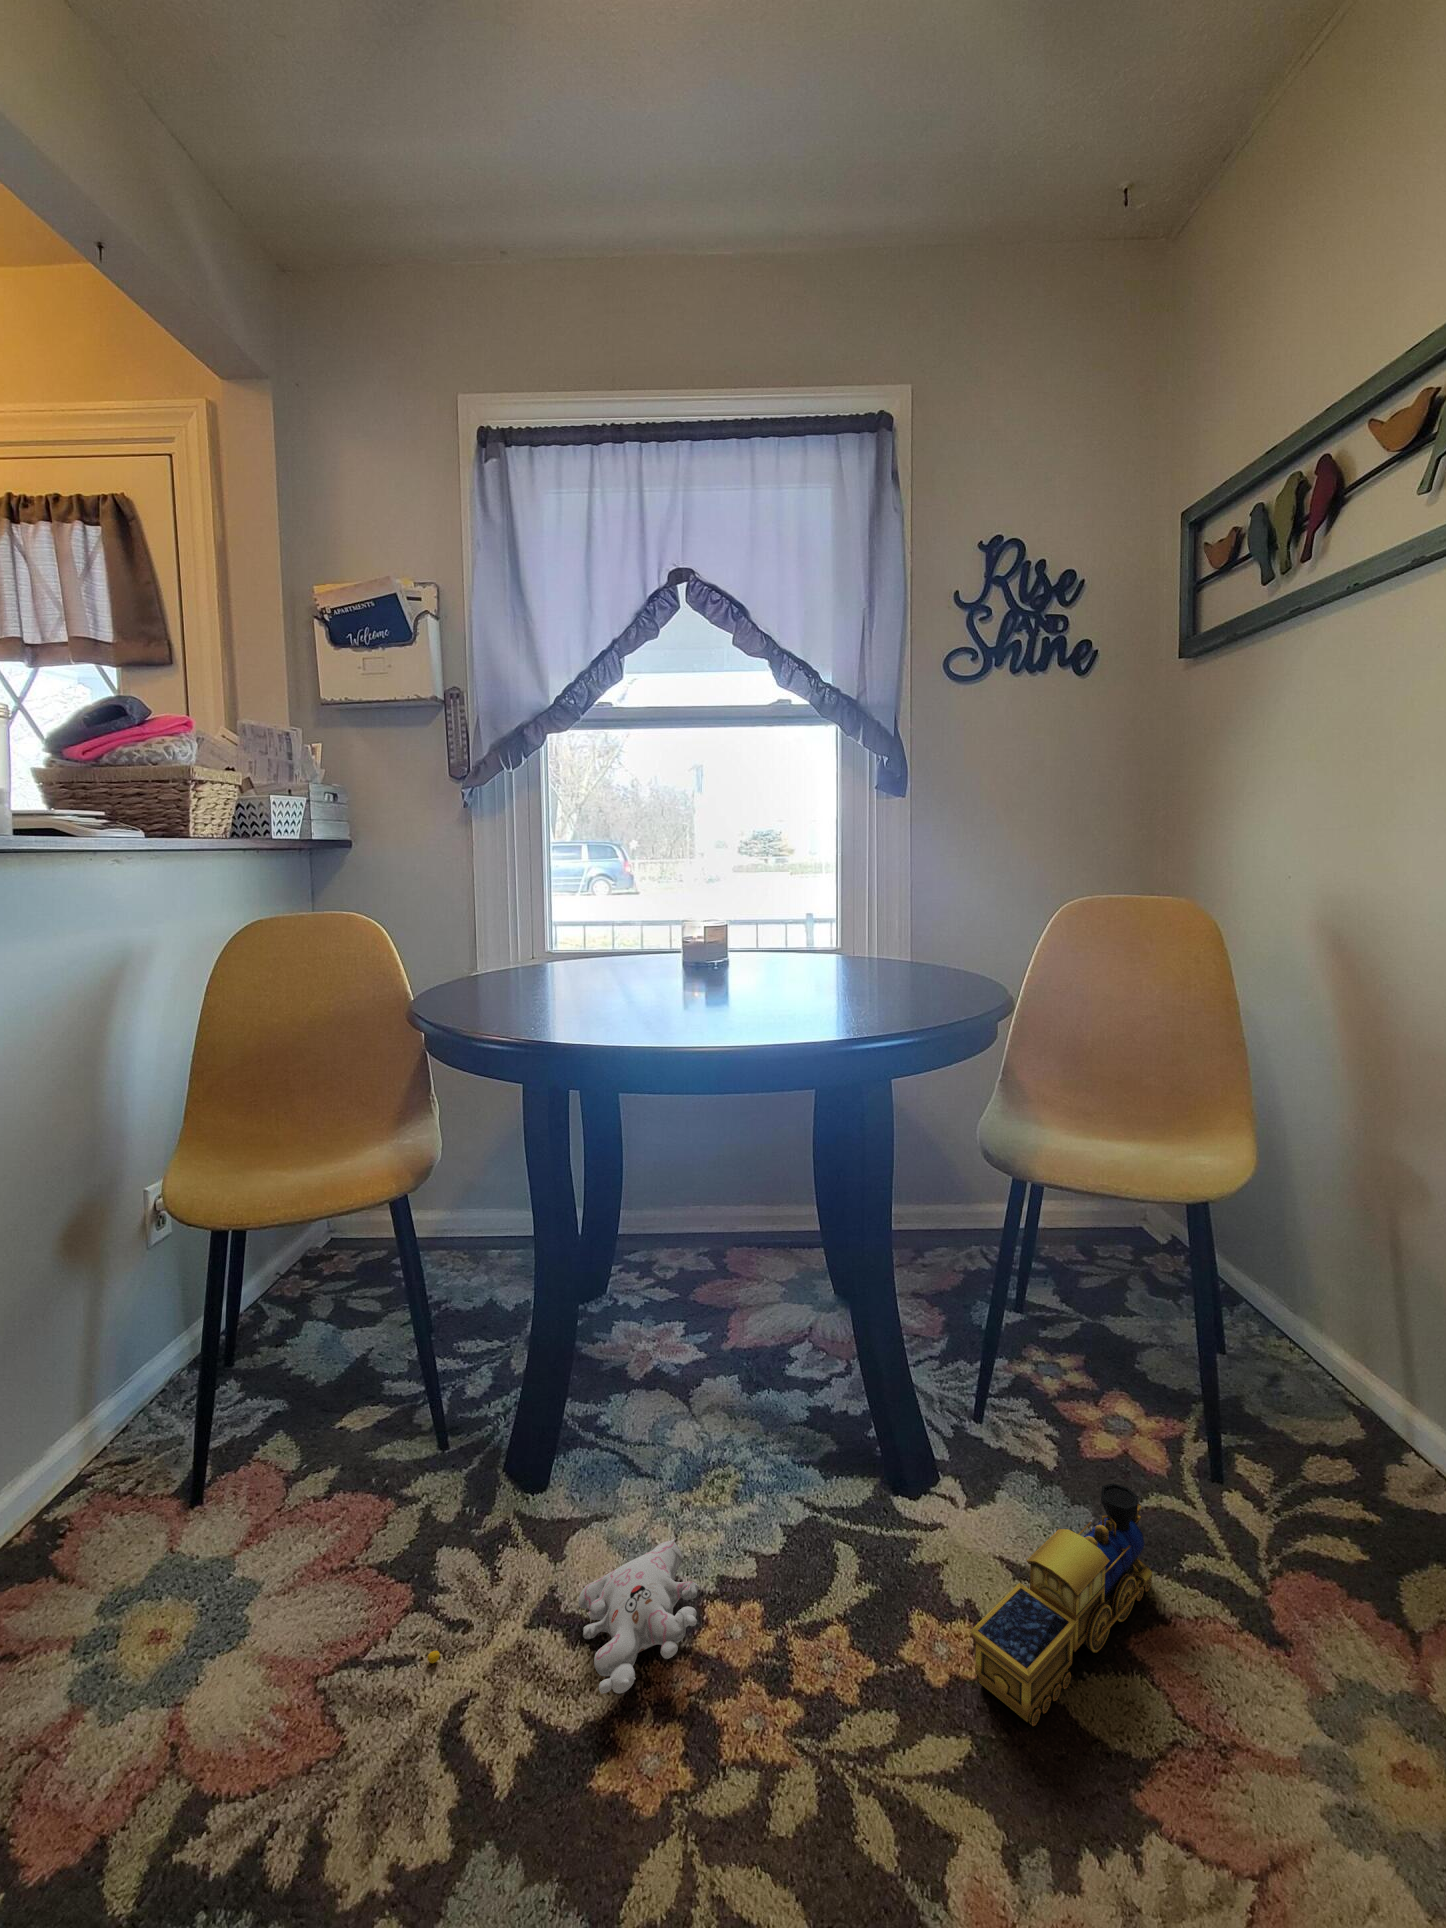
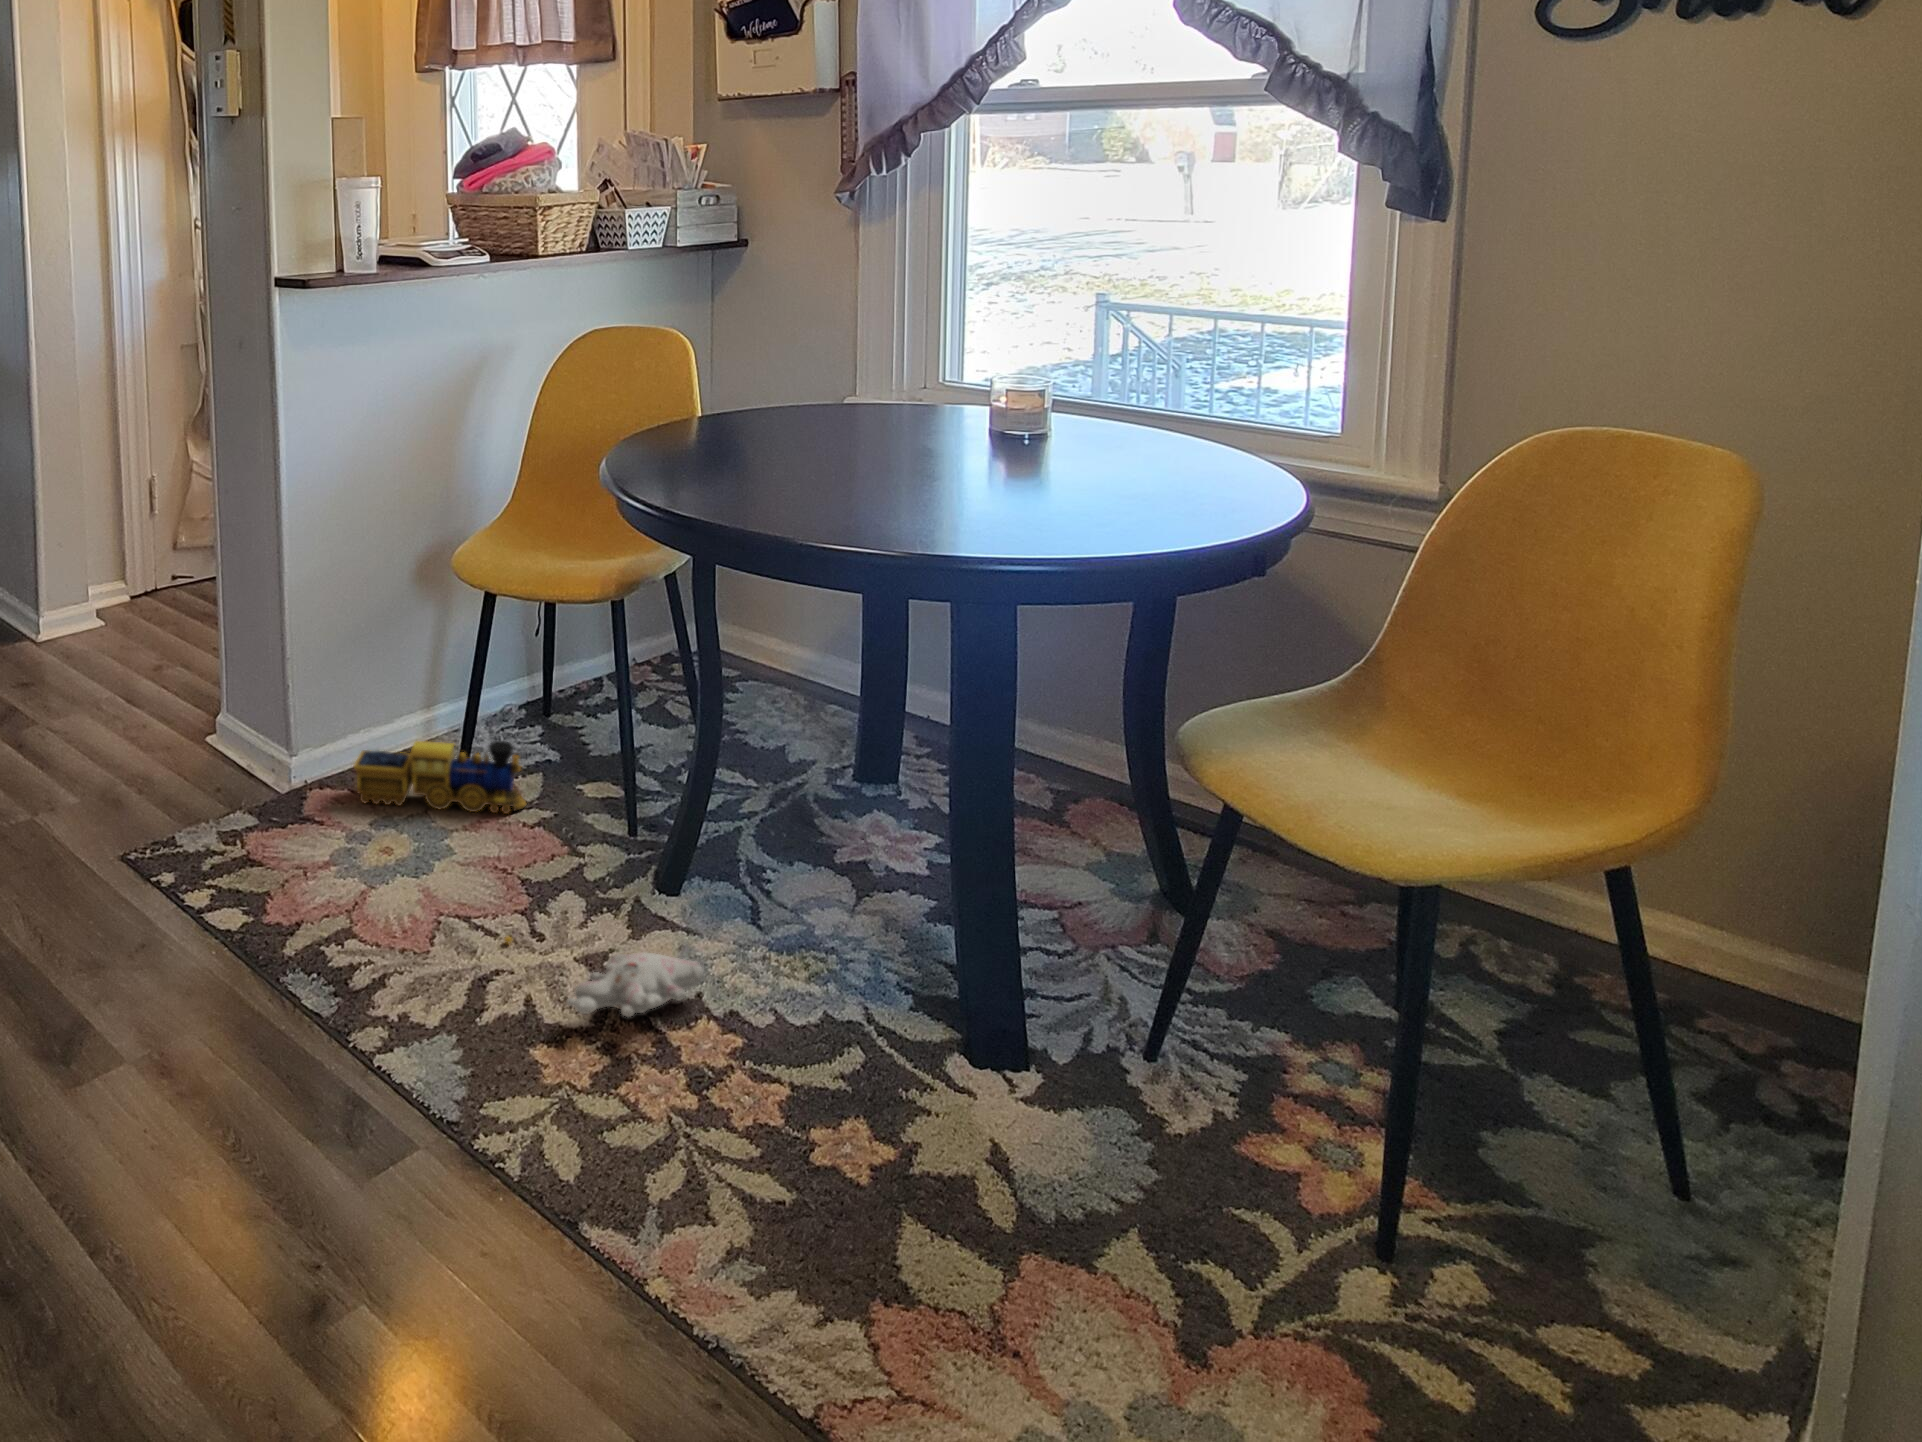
toy train: present [971,1483,1152,1726] -> present [354,741,526,814]

